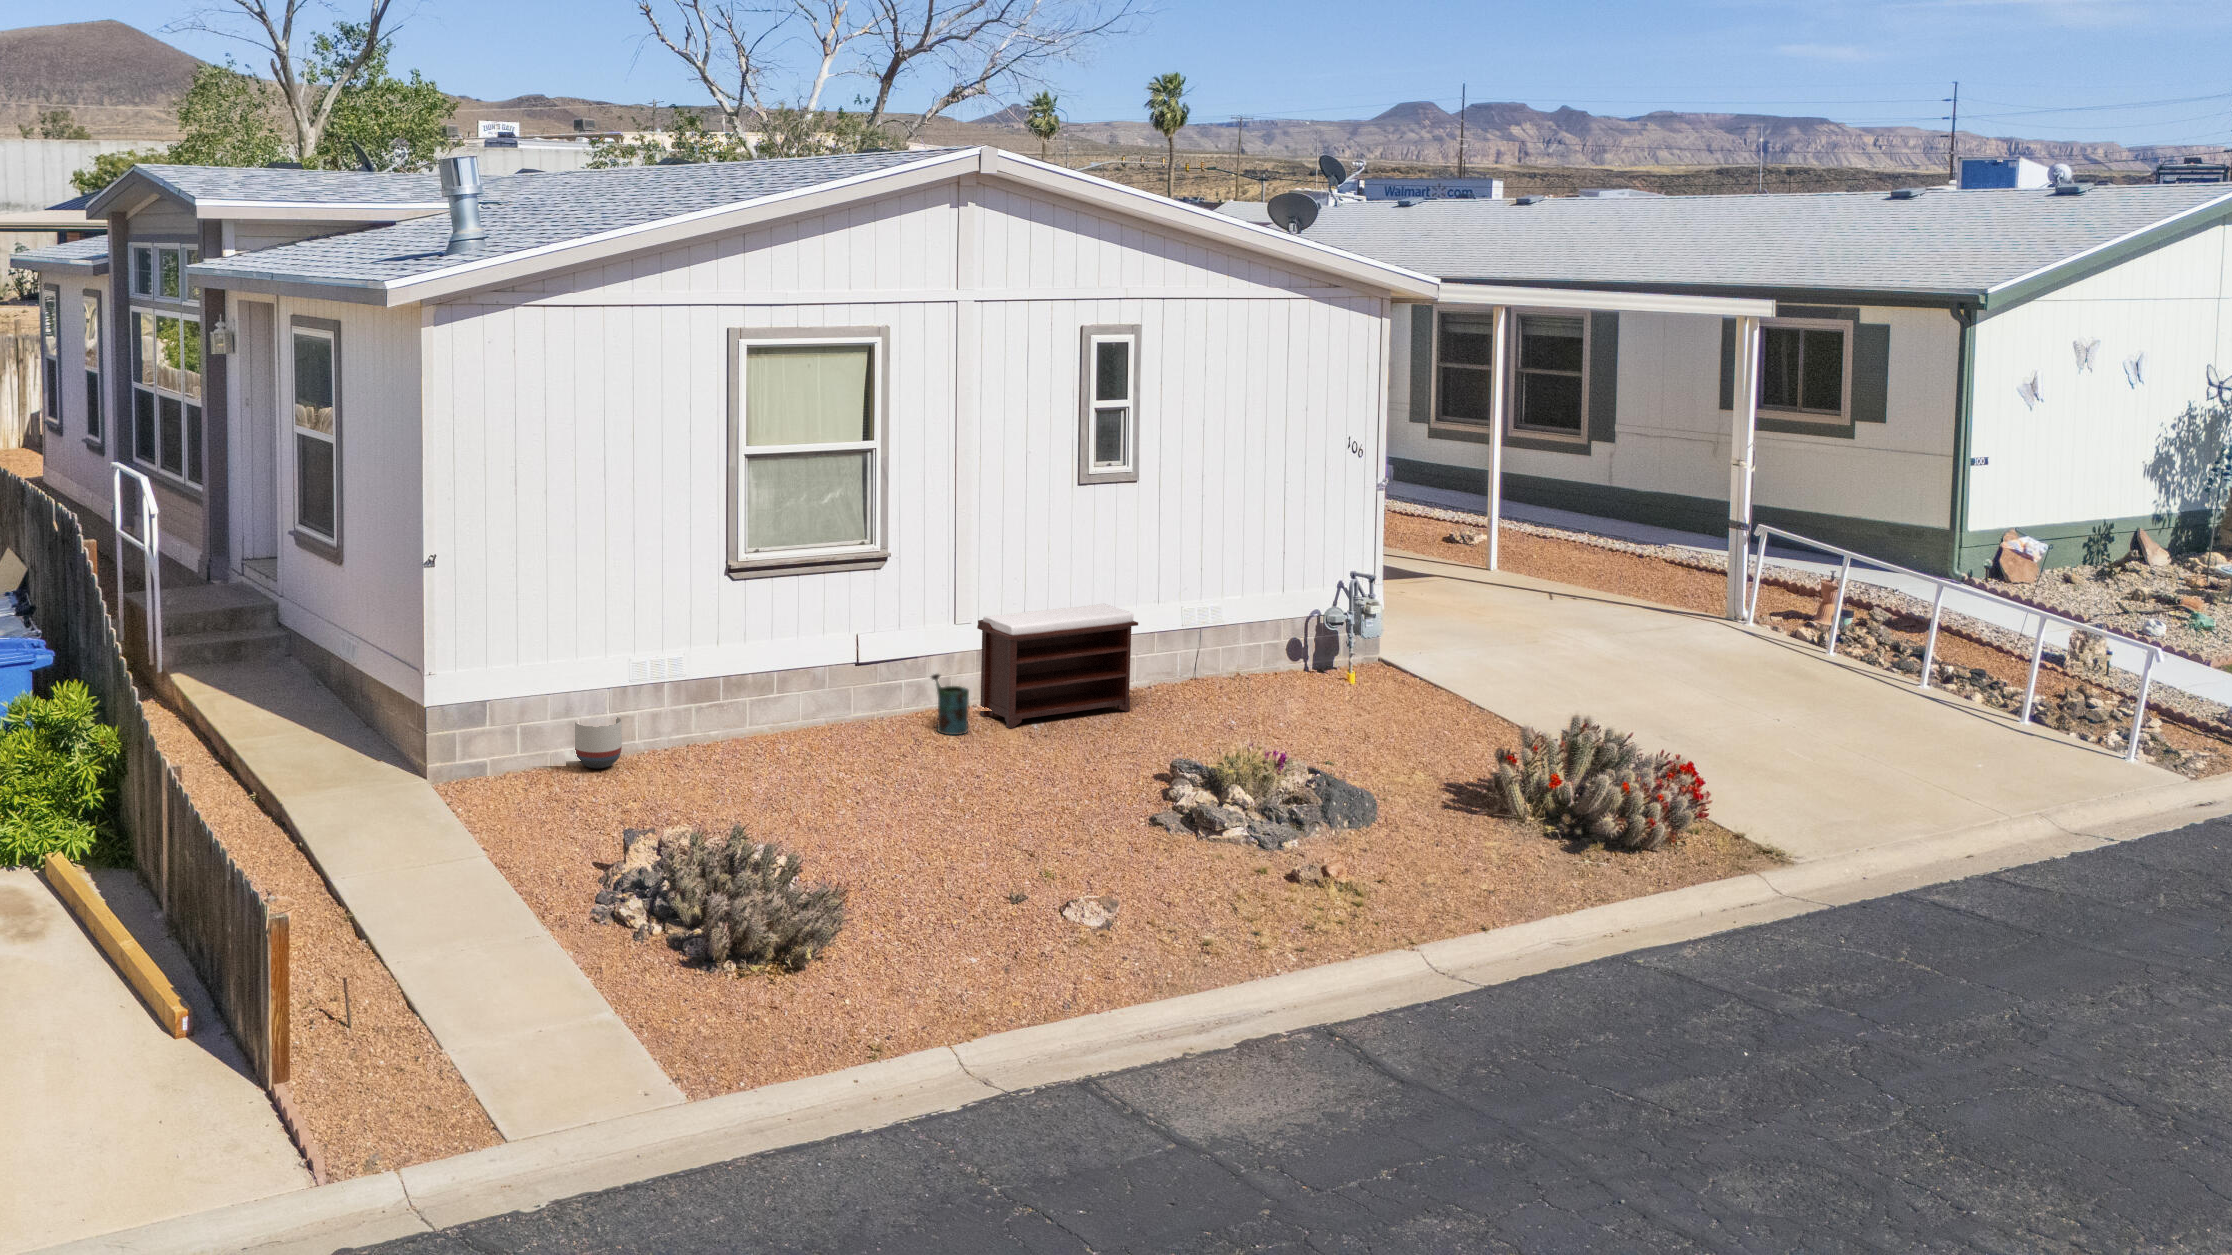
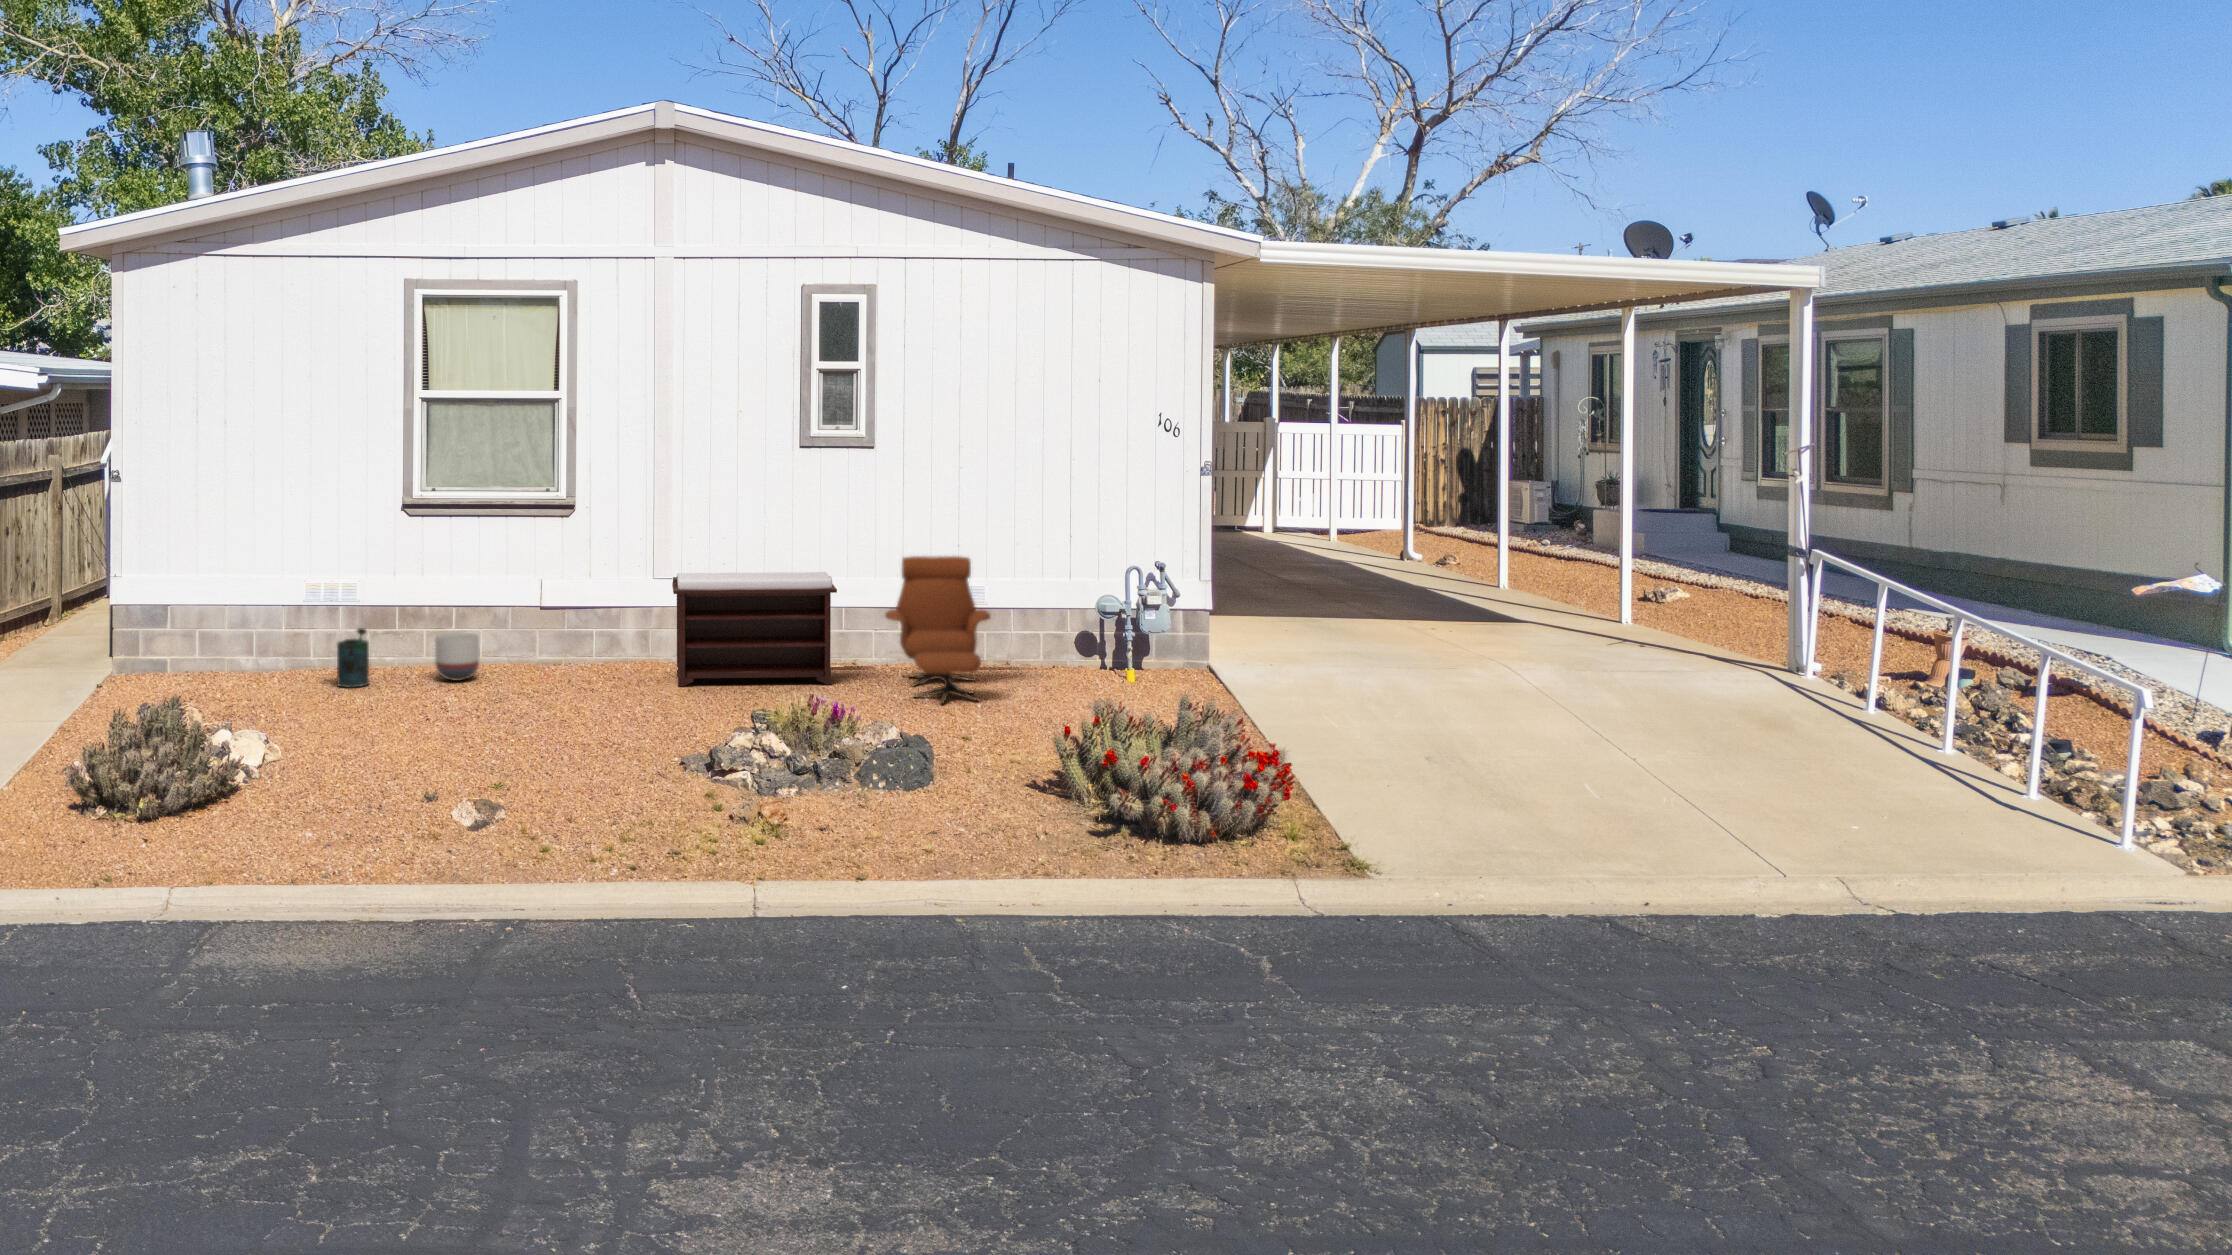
lounge chair: none [1158,581,1279,723] -> present [885,556,991,704]
watering can: present [931,674,969,735] -> present [337,628,369,688]
planter: present [574,717,622,769] -> present [435,633,479,681]

